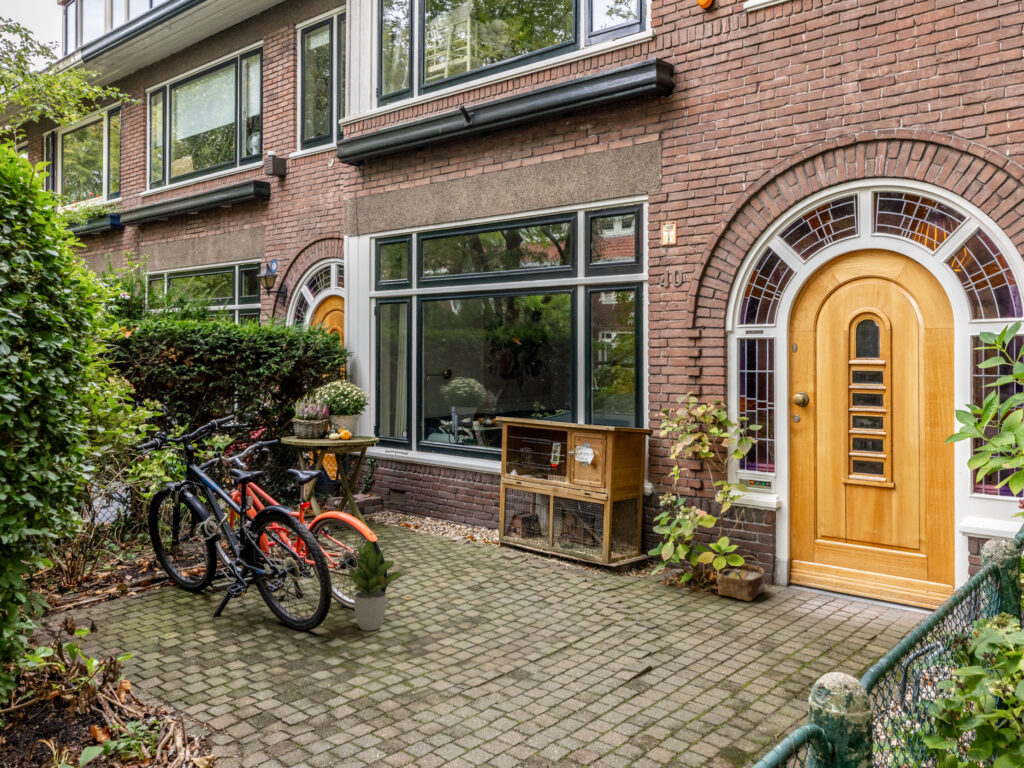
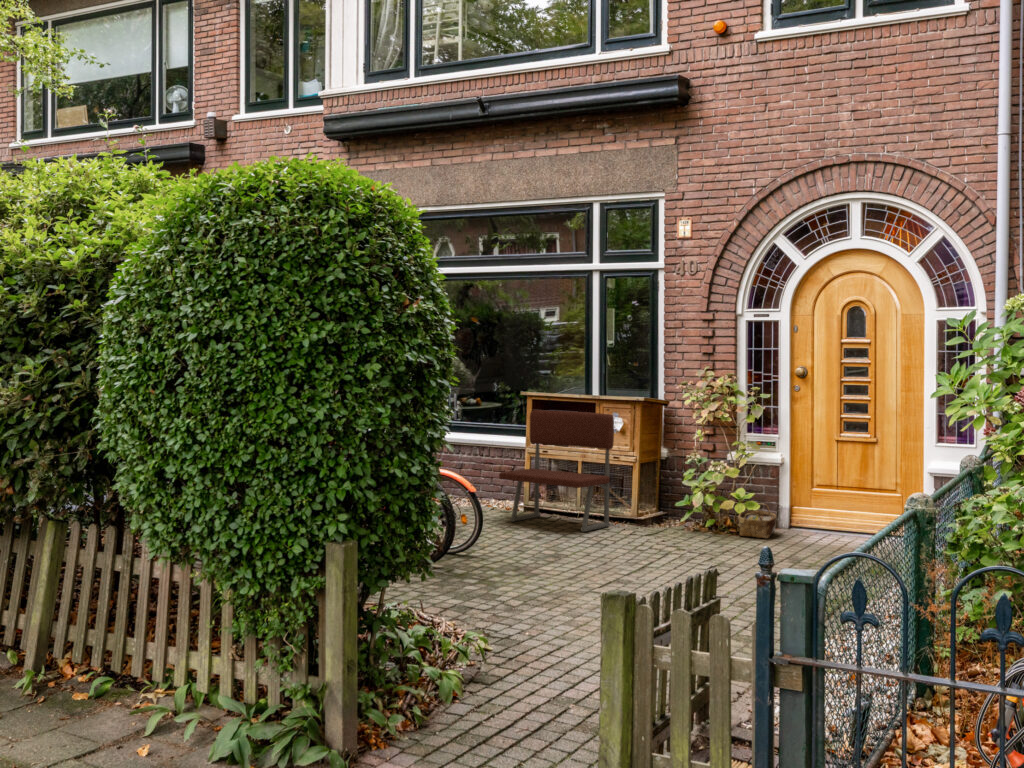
bench: none [462,437,581,578] -> present [499,410,614,532]
potted plant: present [348,540,402,631] -> none [461,490,508,568]

